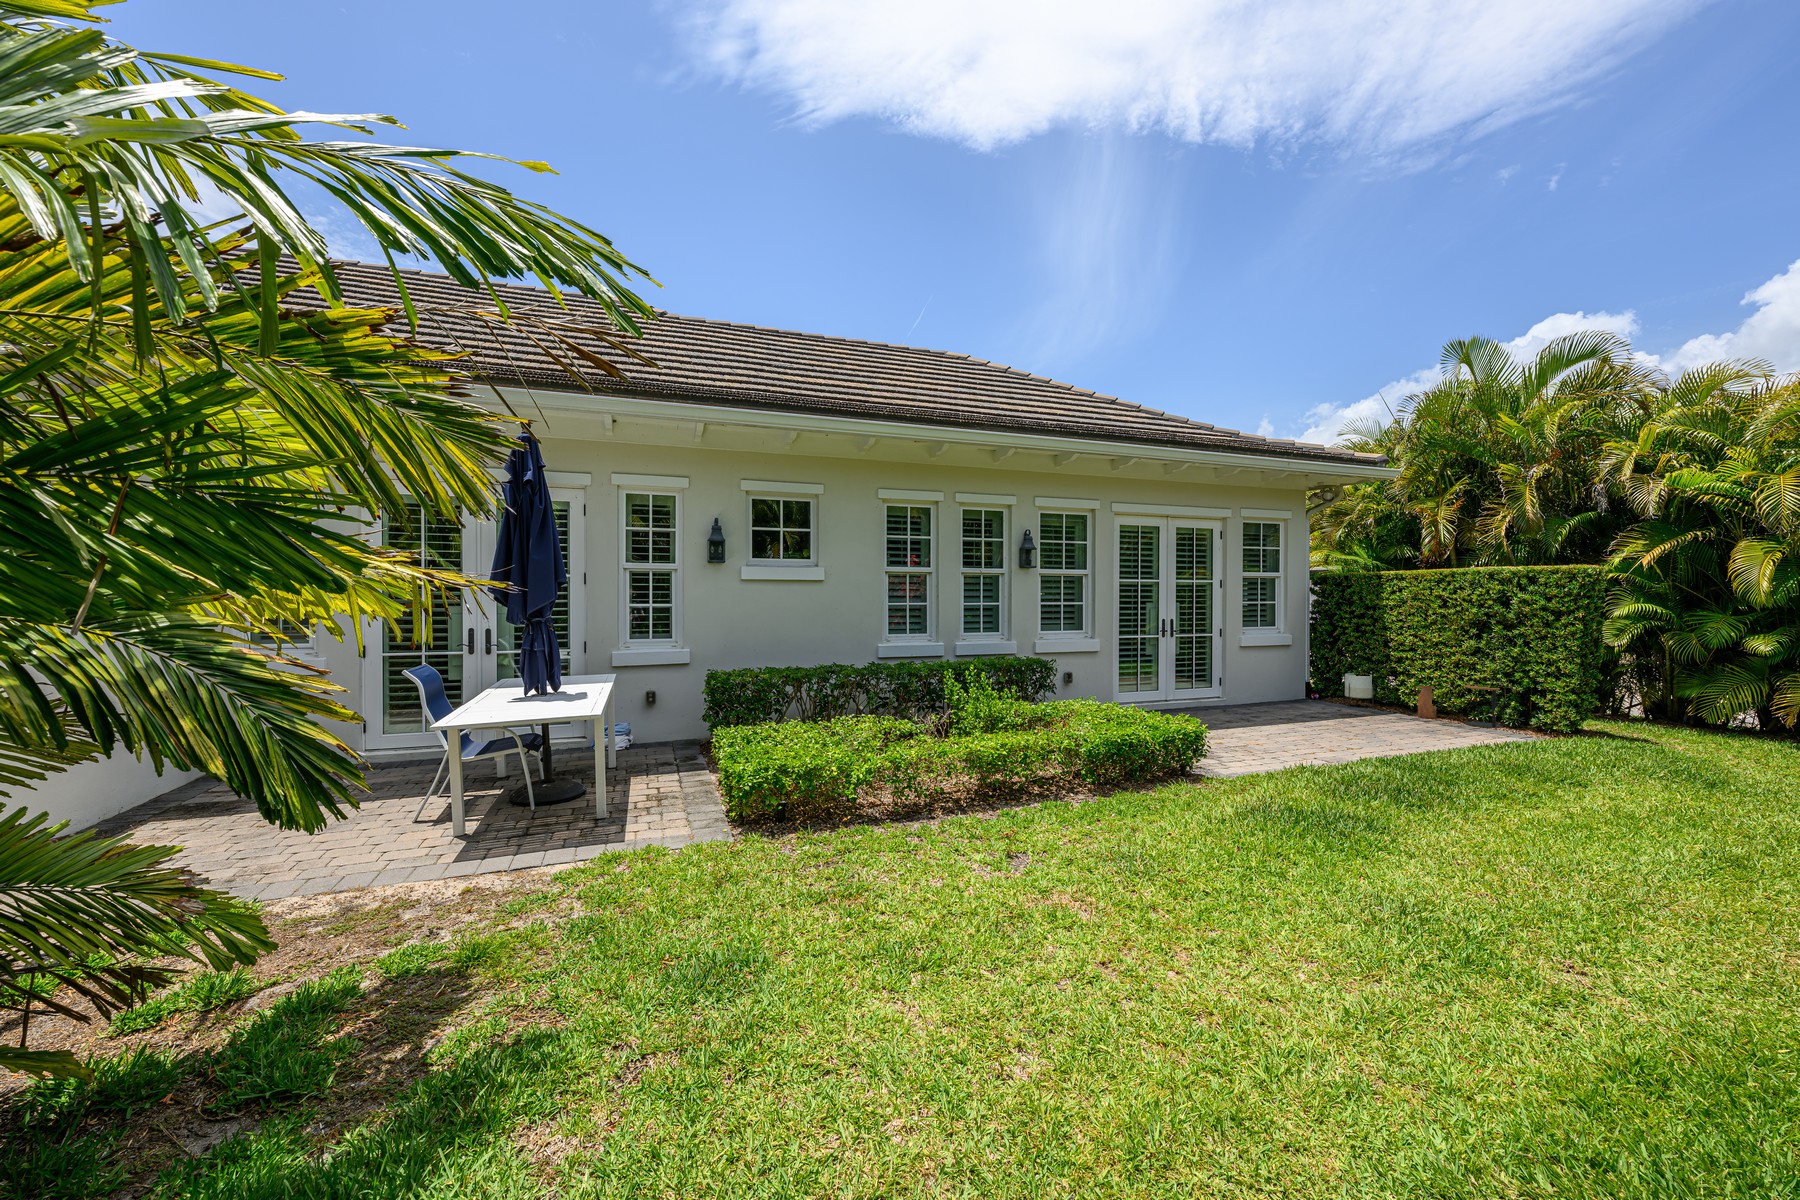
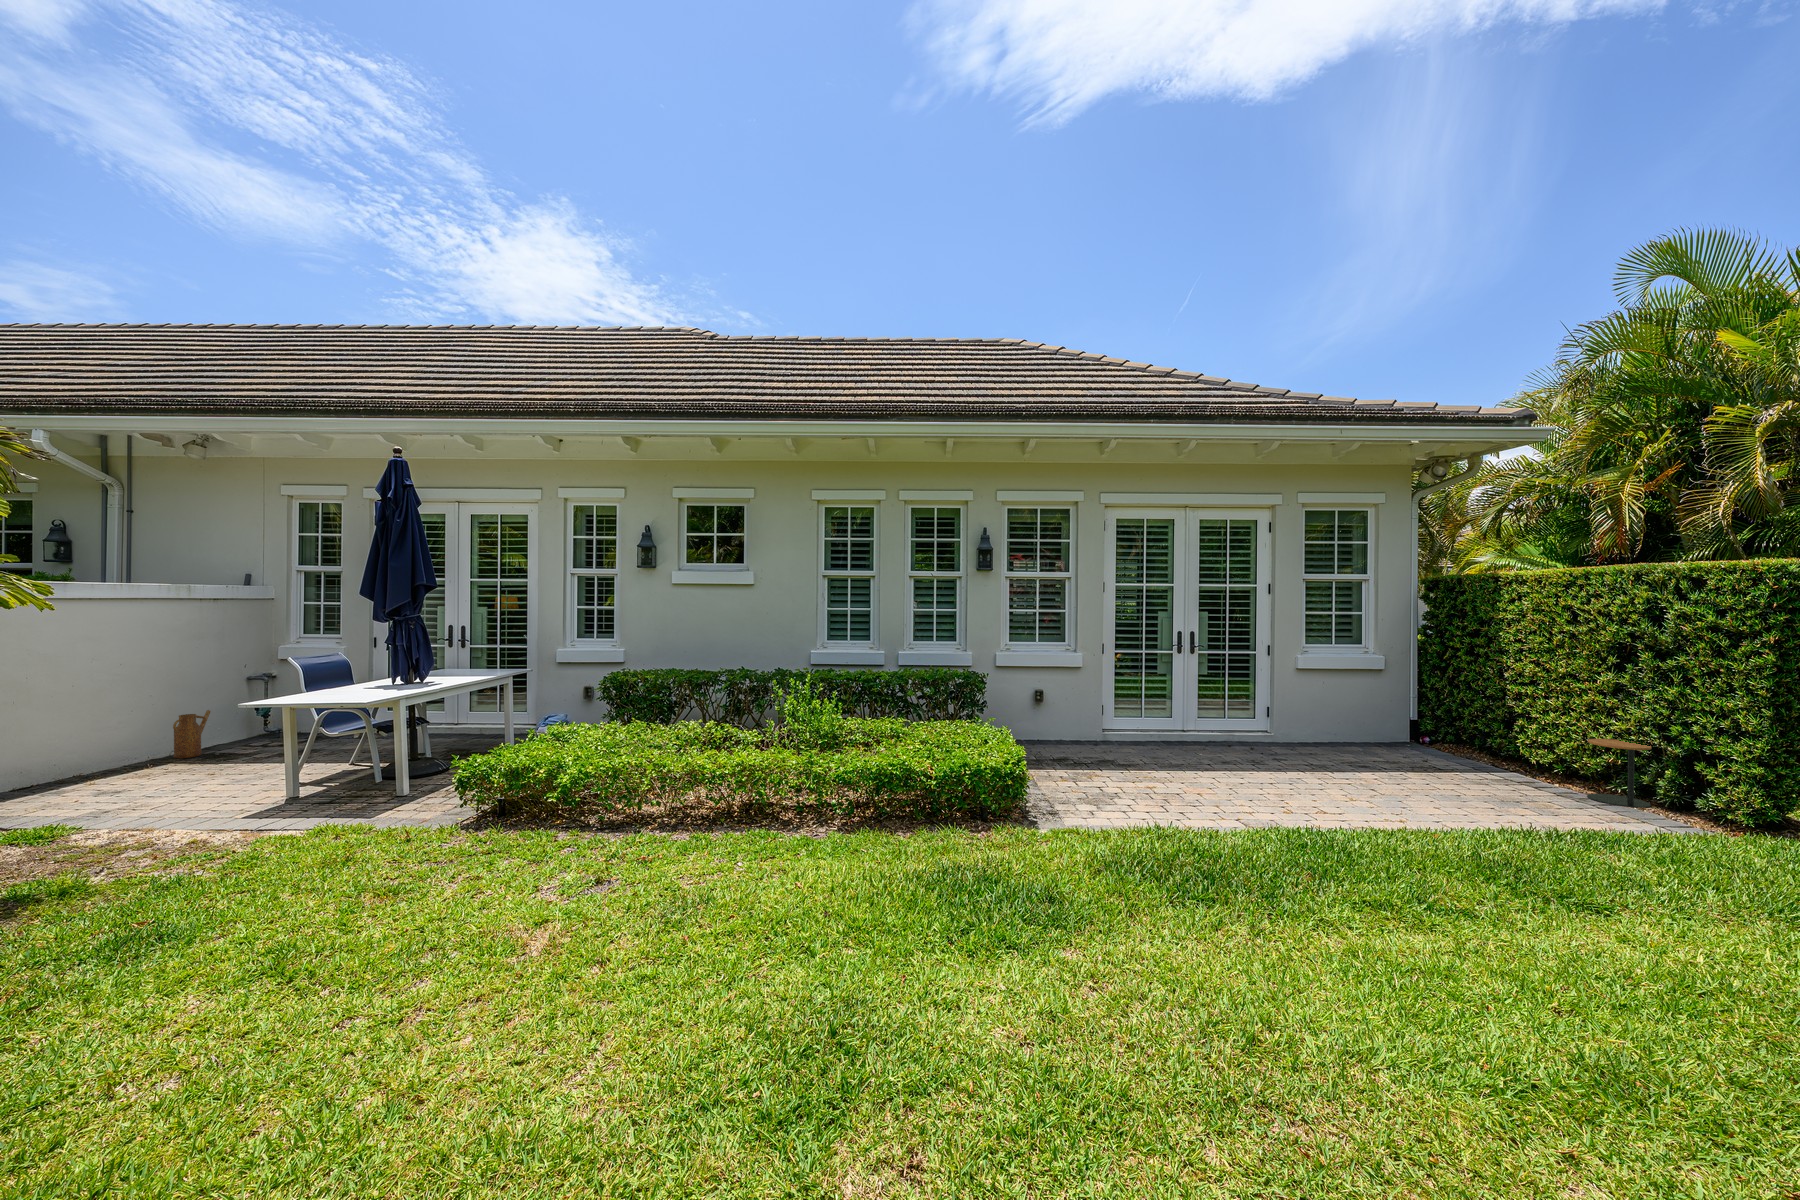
planter: present [1345,673,1373,707] -> none [1444,710,1486,760]
watering can: present [1416,685,1437,719] -> present [173,710,211,758]

